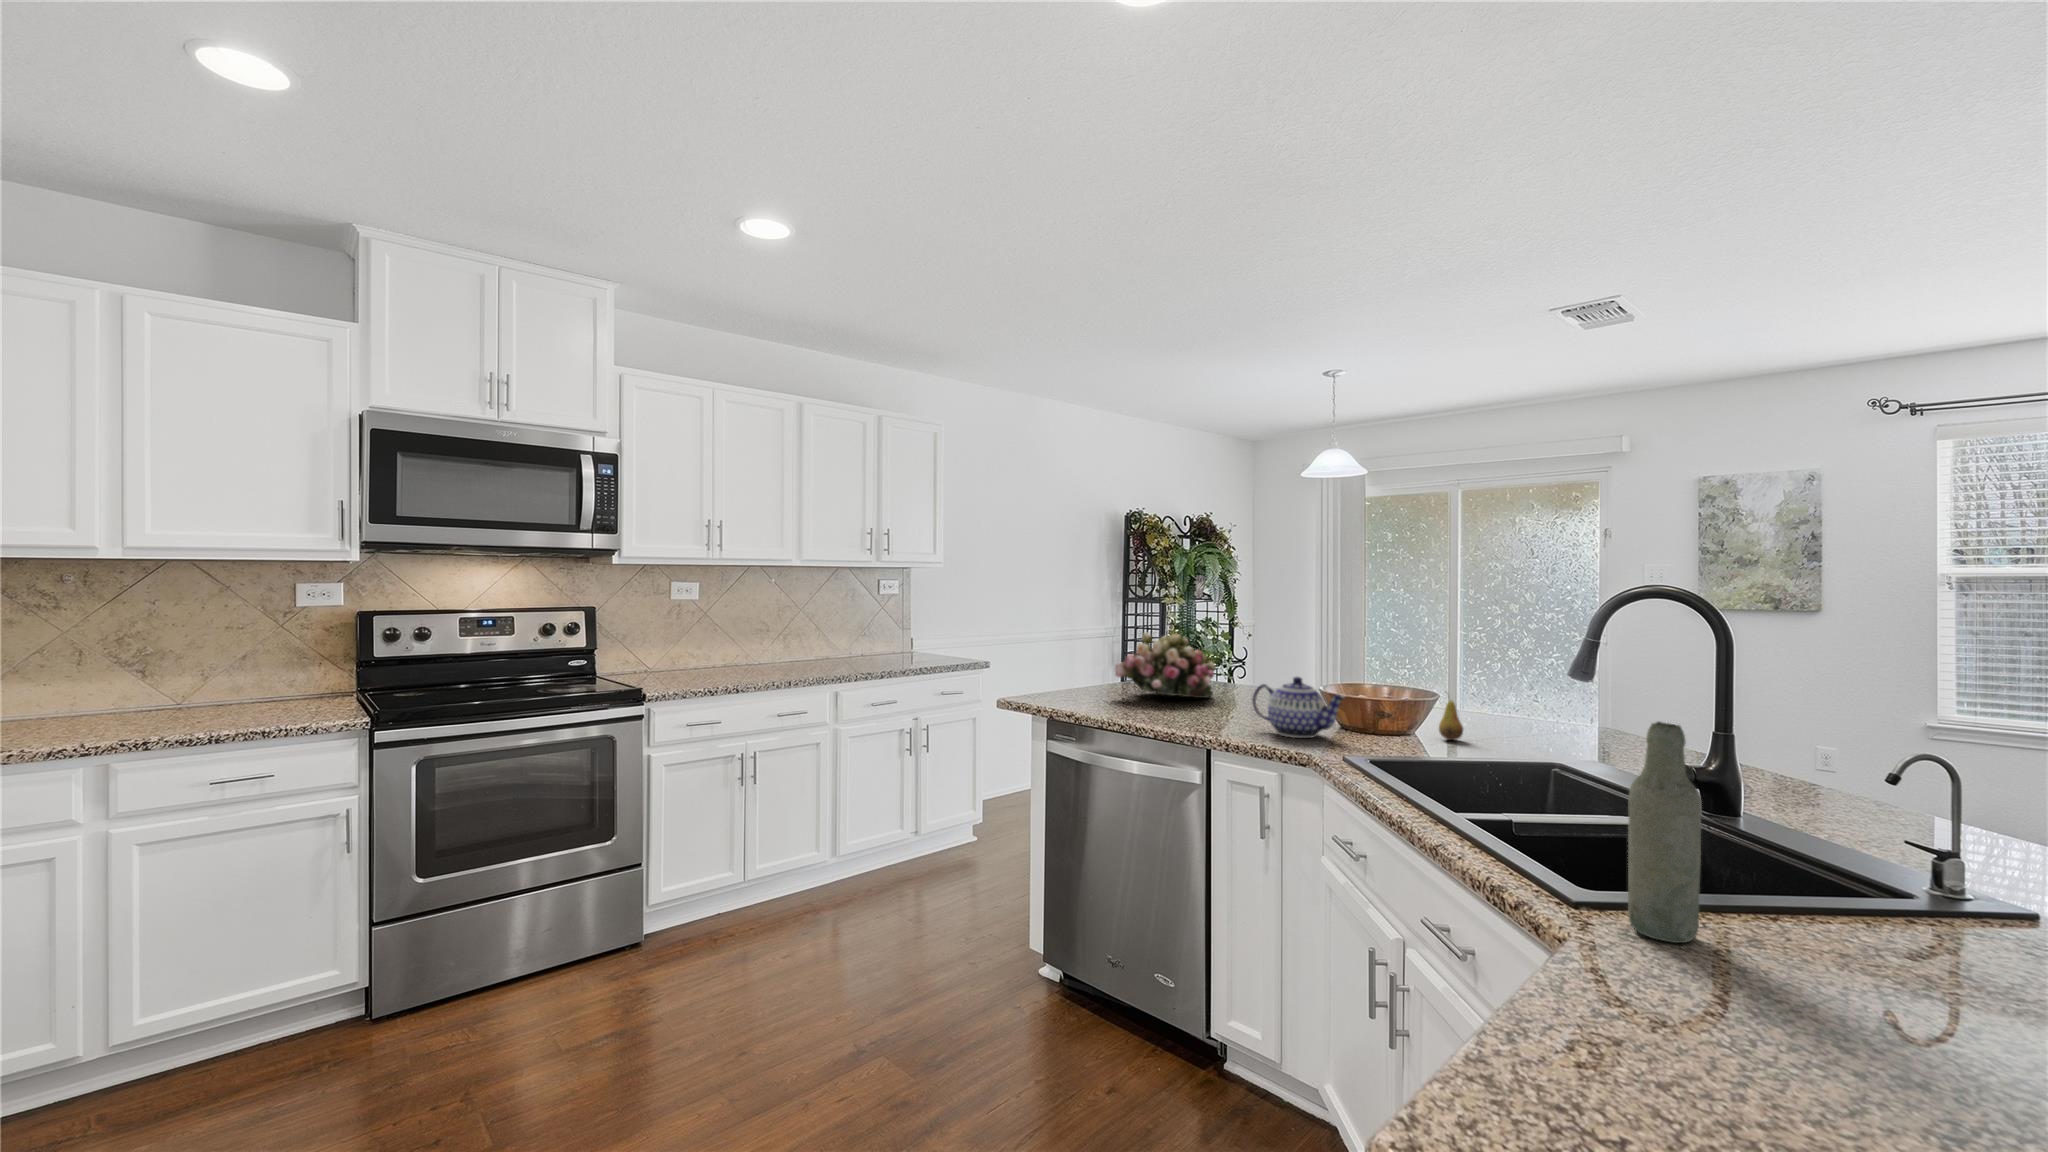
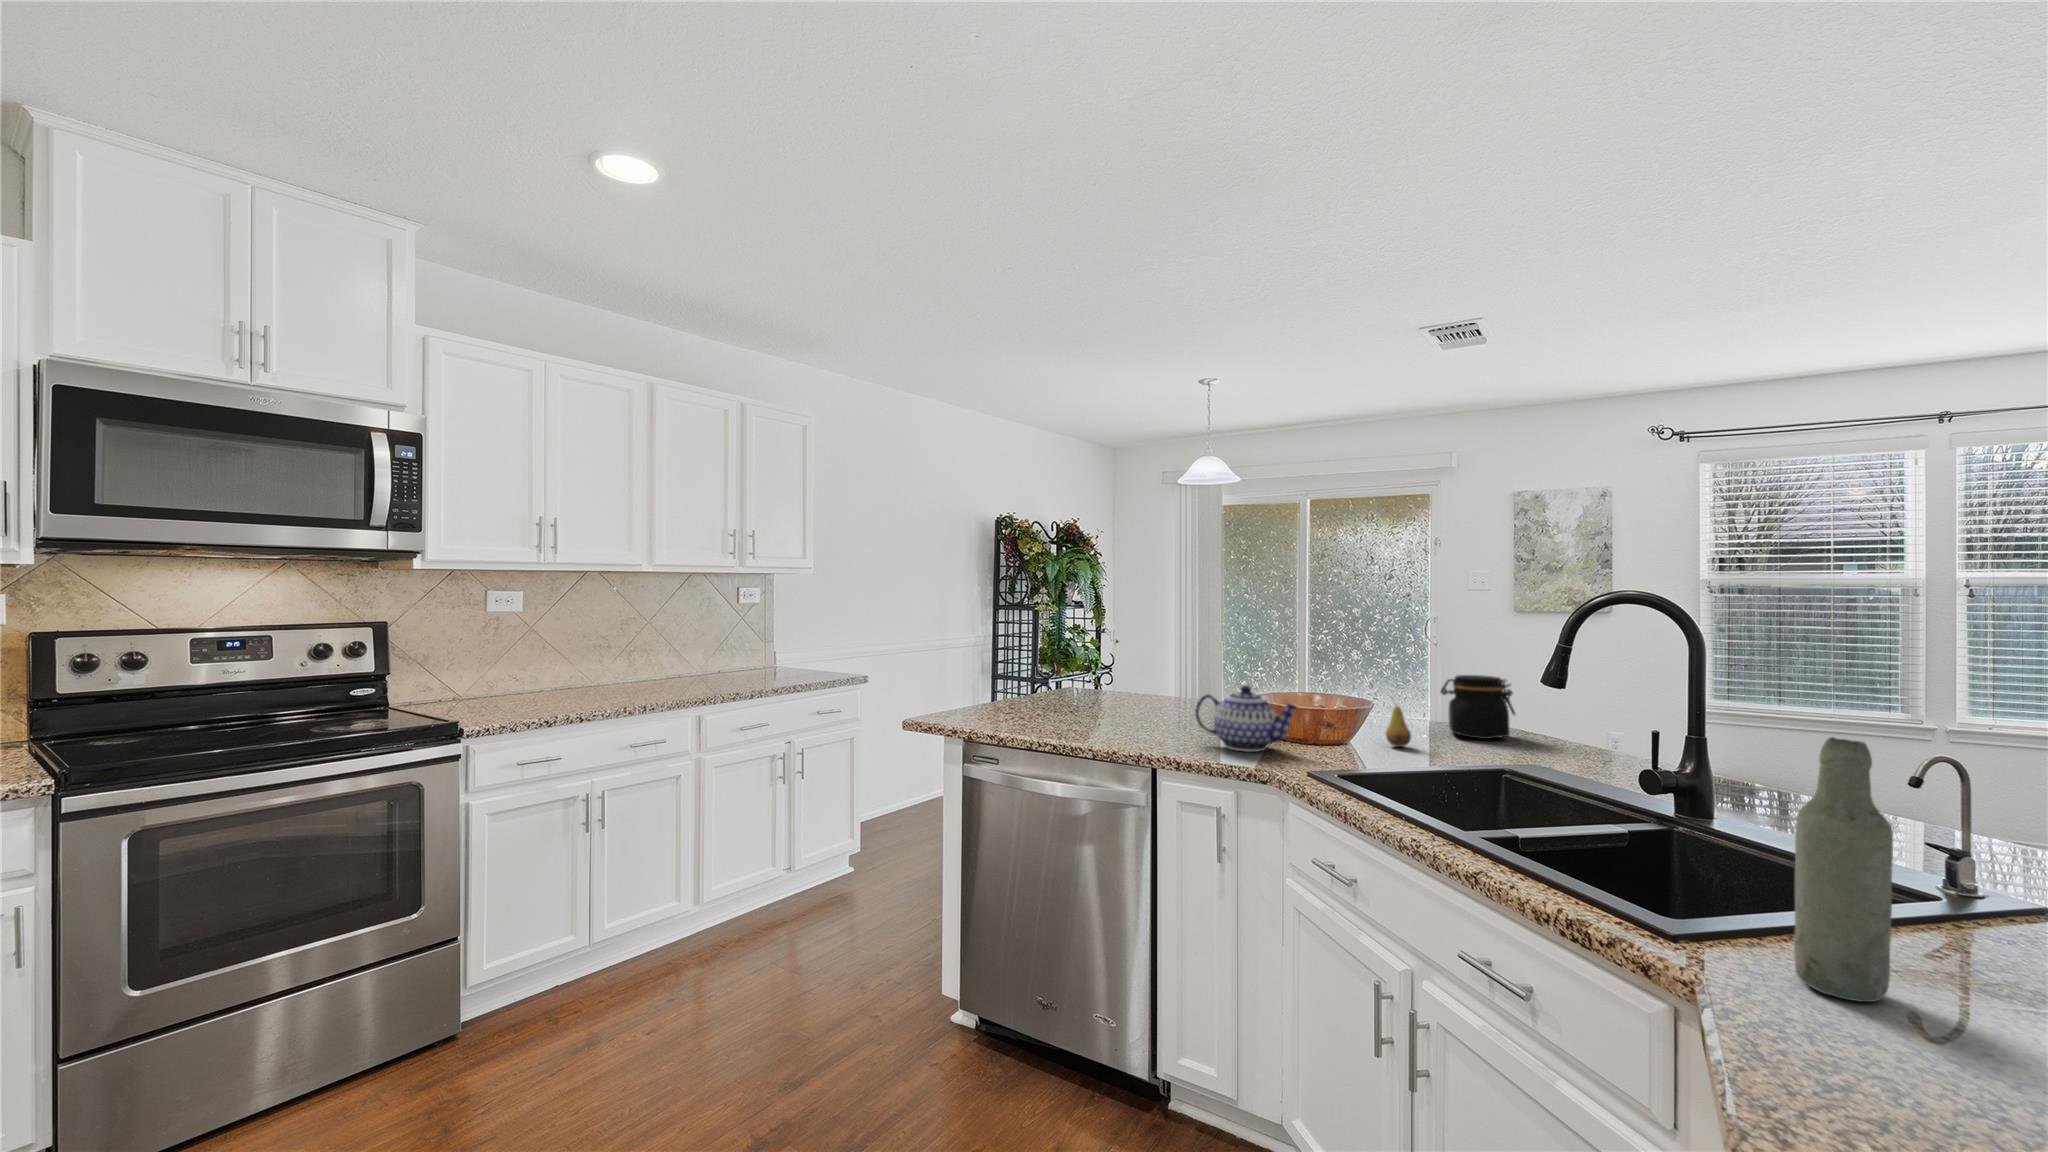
flower arrangement: present [1115,633,1216,698] -> none [1029,641,1133,709]
jar: none [1507,674,1584,737] -> present [1441,675,1515,739]

